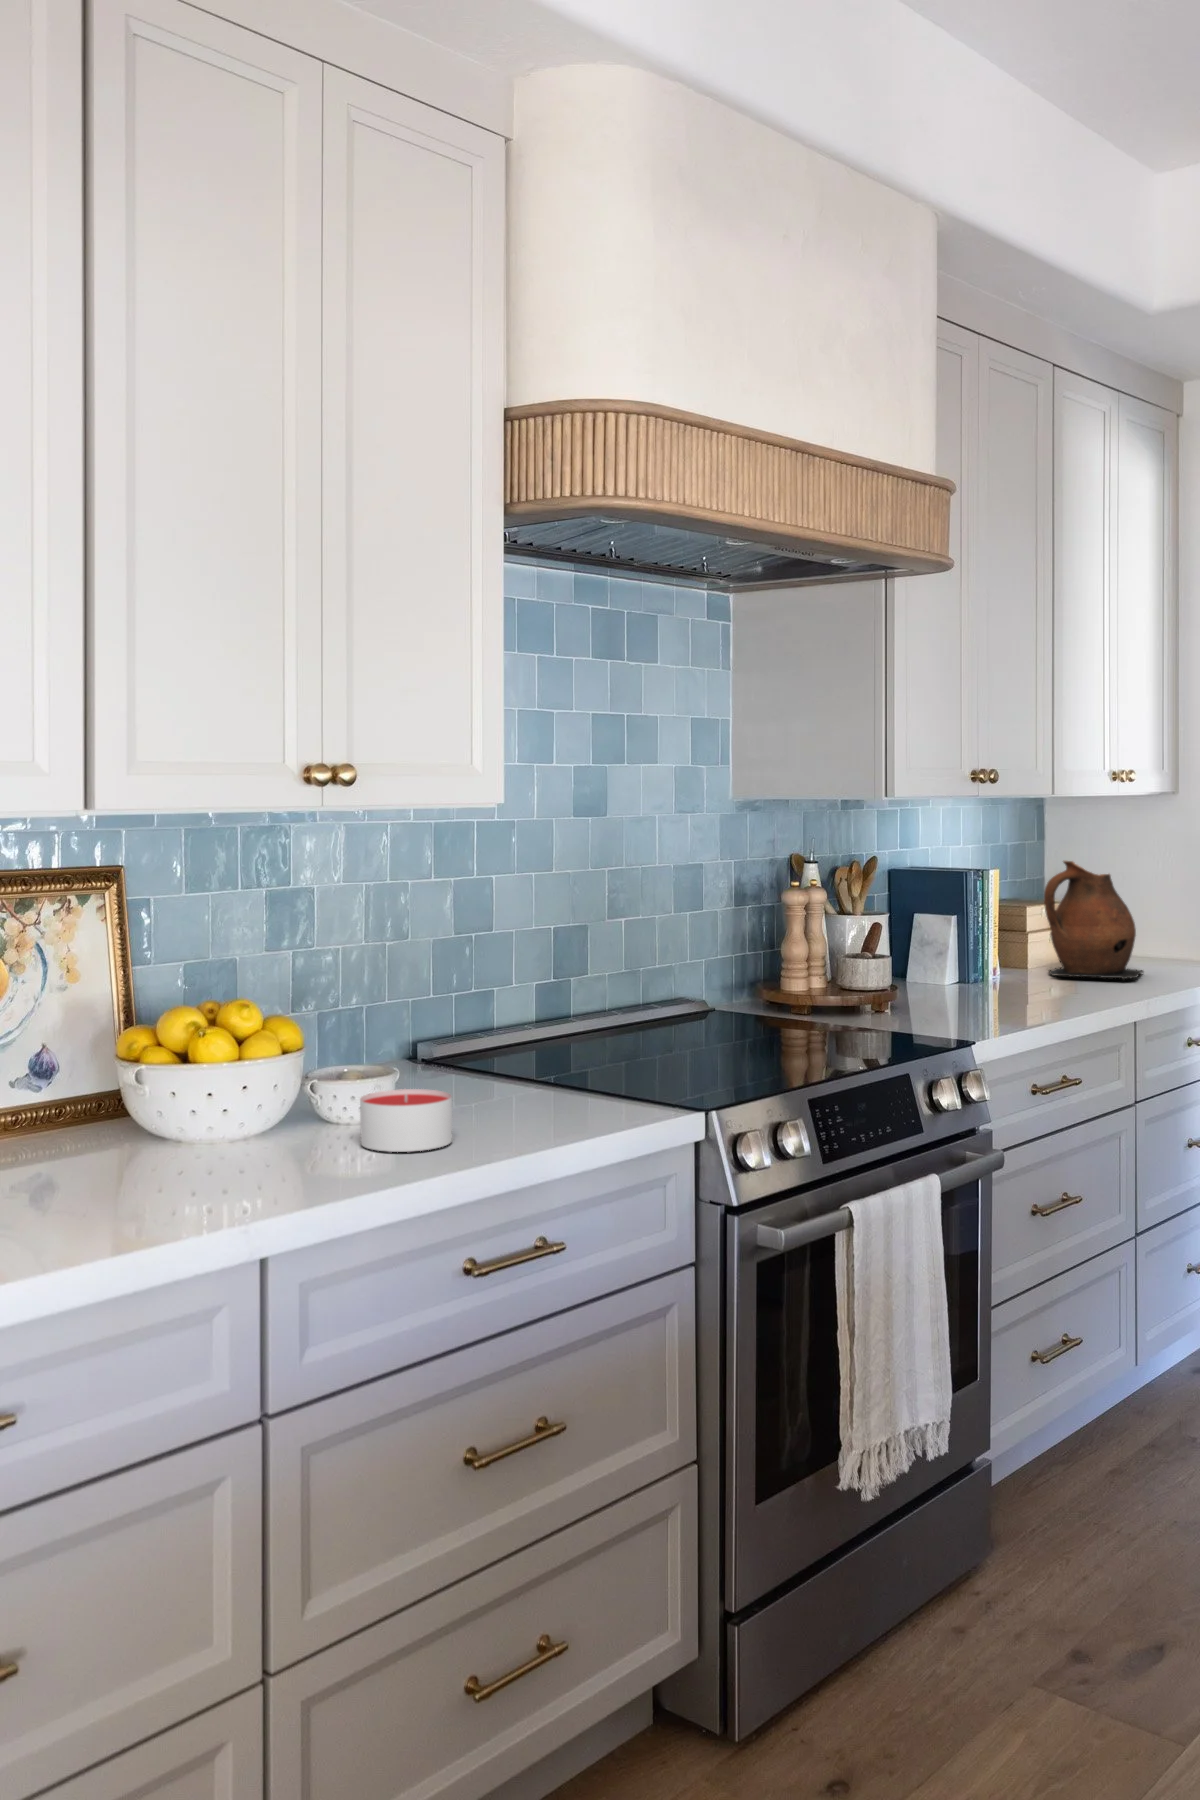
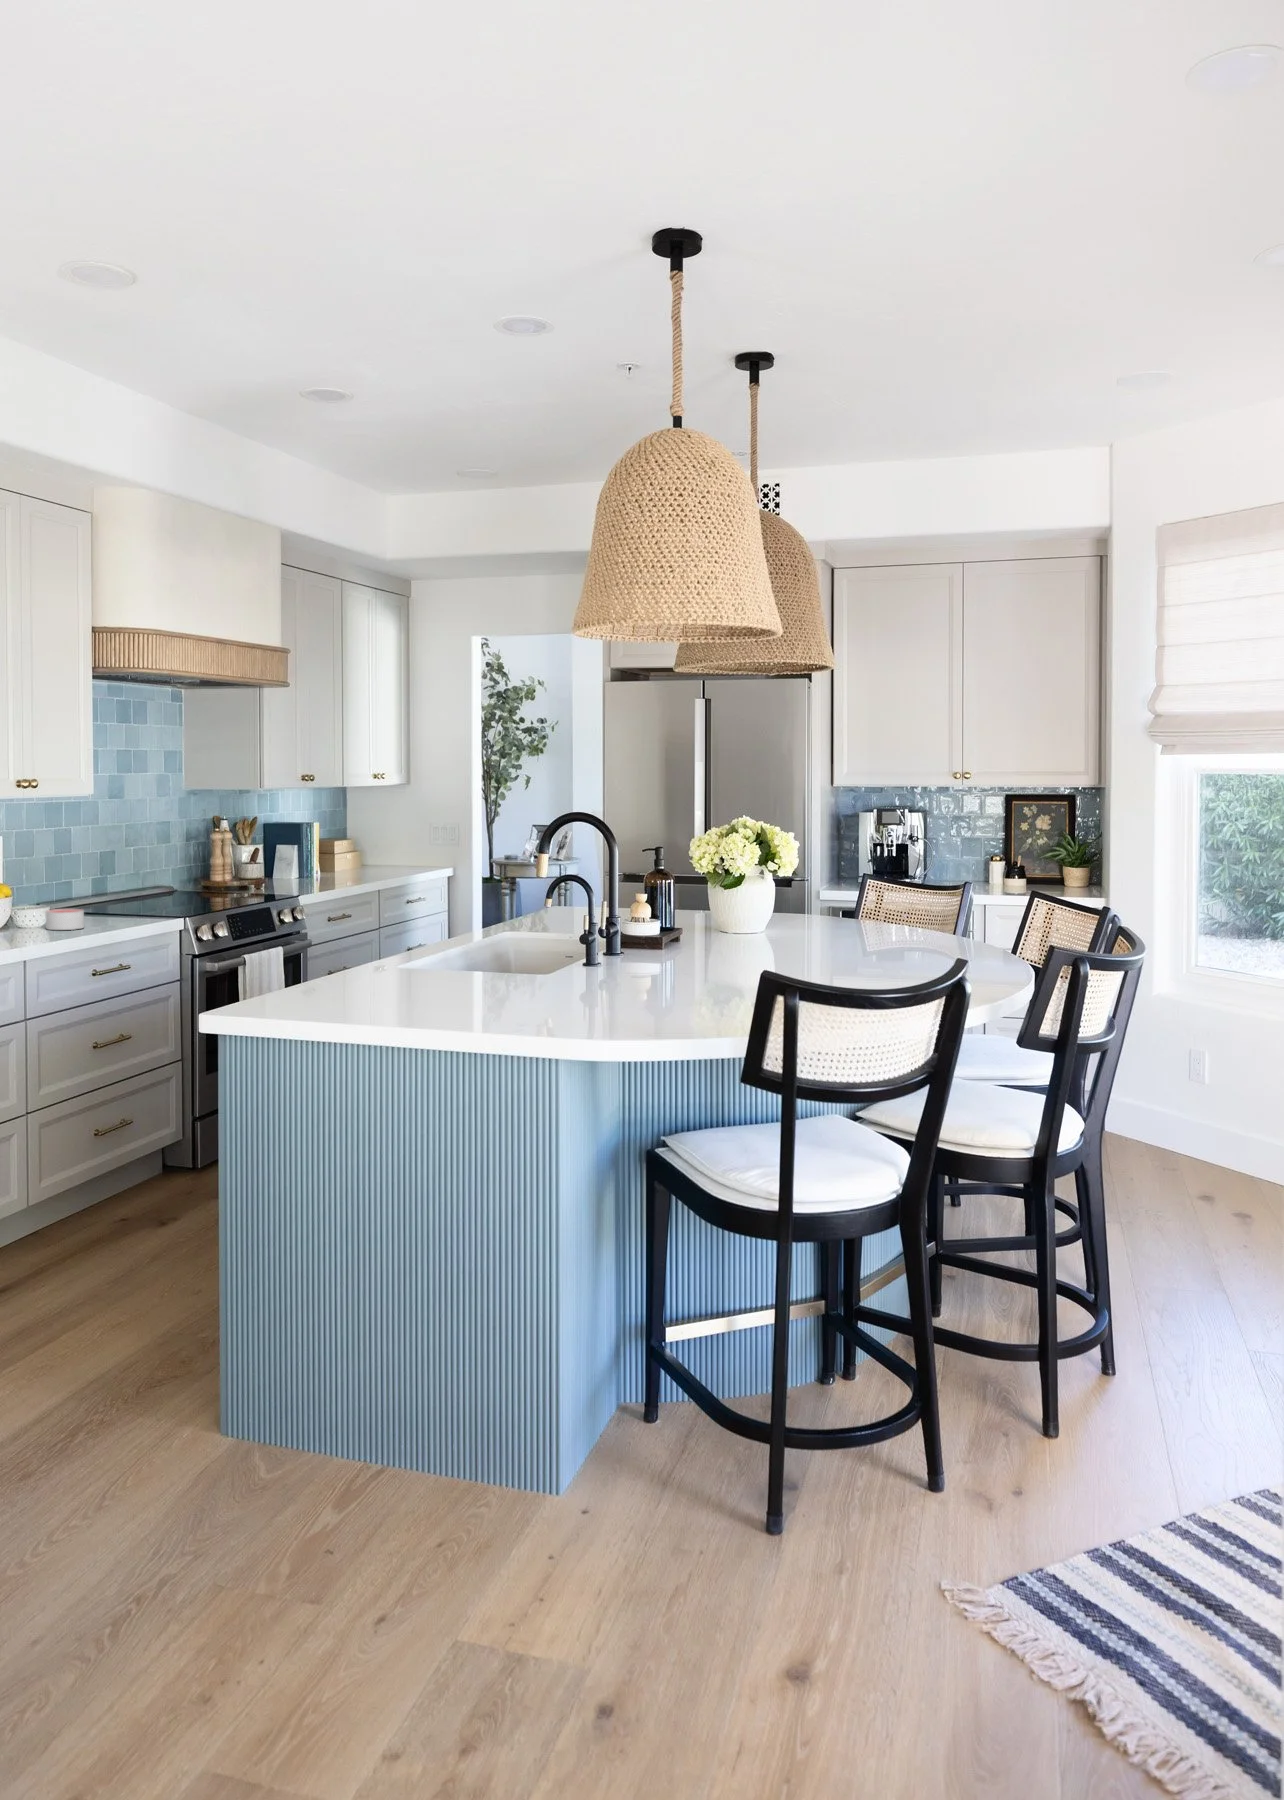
ceramic pitcher: present [1044,861,1144,980] -> none [340,819,389,876]

